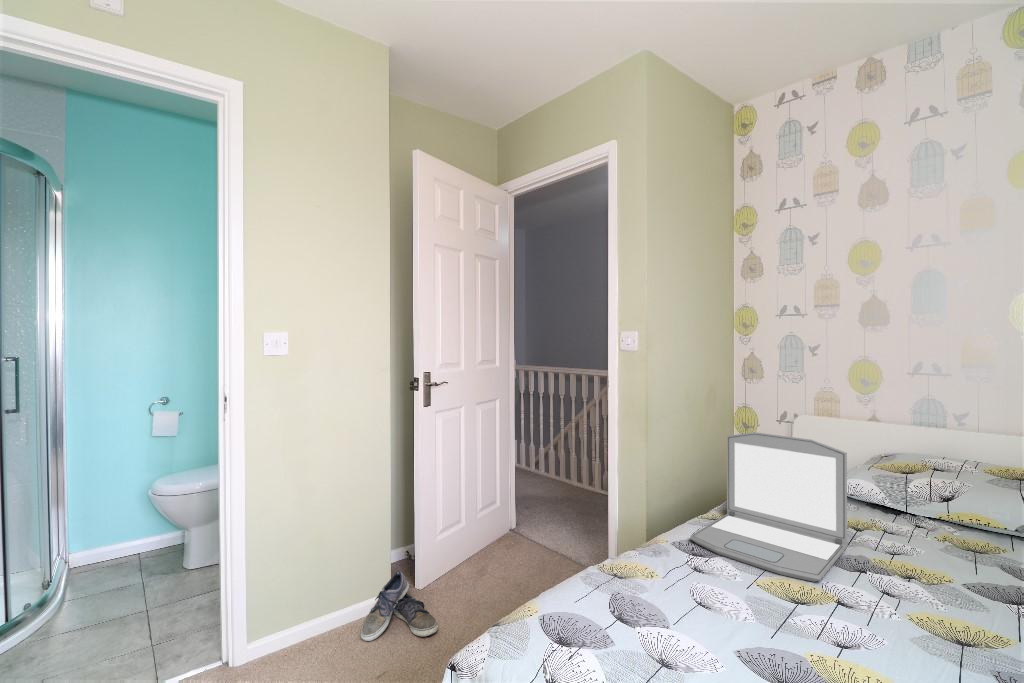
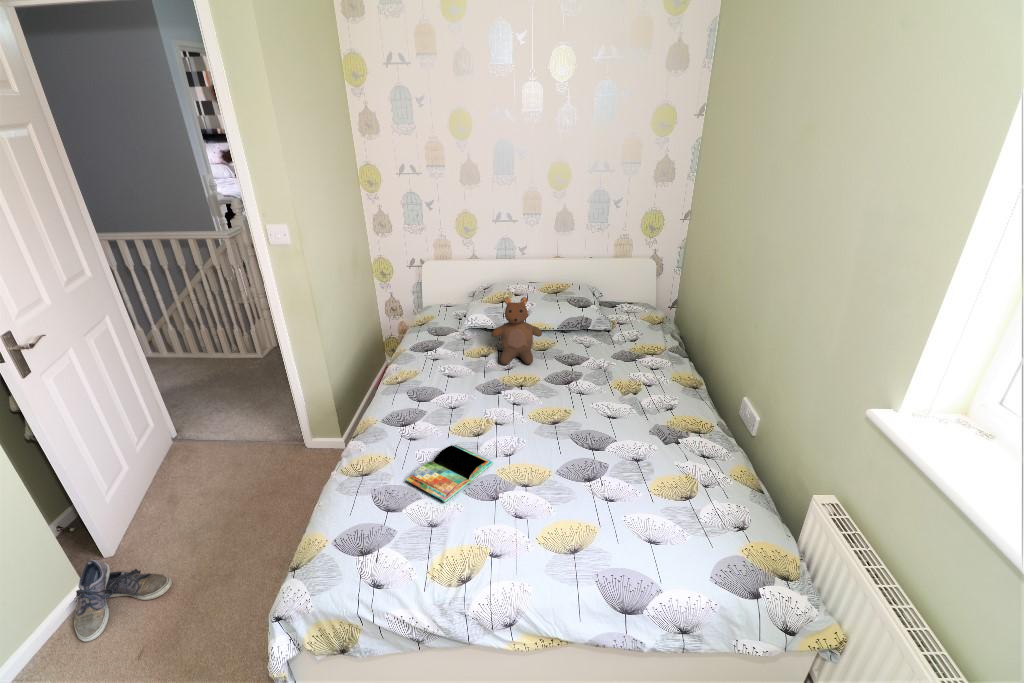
laptop: present [690,432,848,582] -> none [395,318,486,421]
teddy bear: none [874,444,978,558] -> present [492,297,542,365]
book: none [663,587,816,649] -> present [406,445,493,502]

